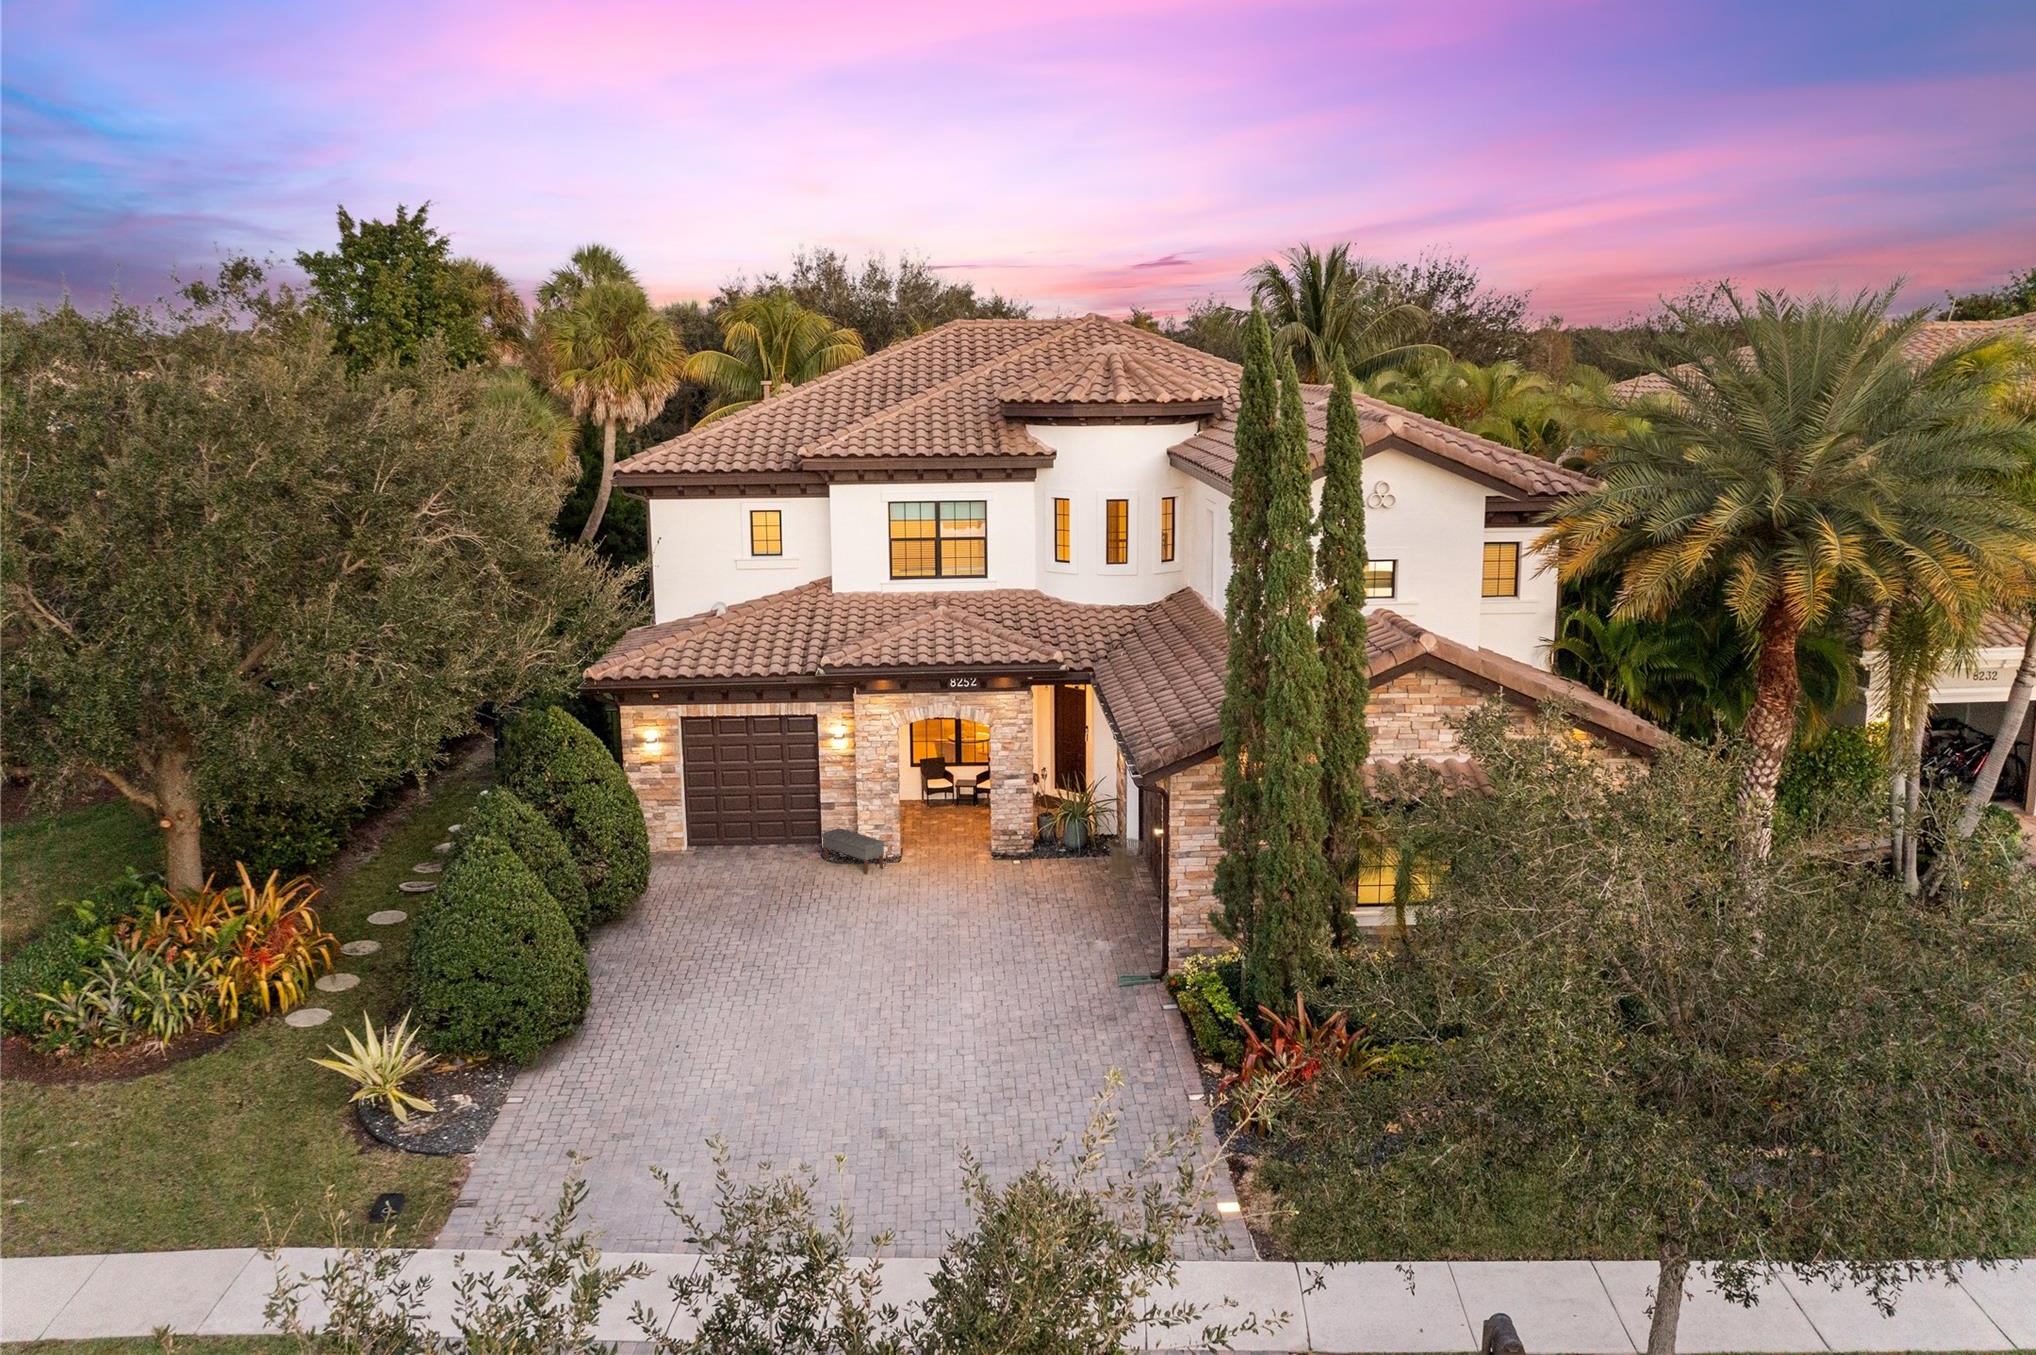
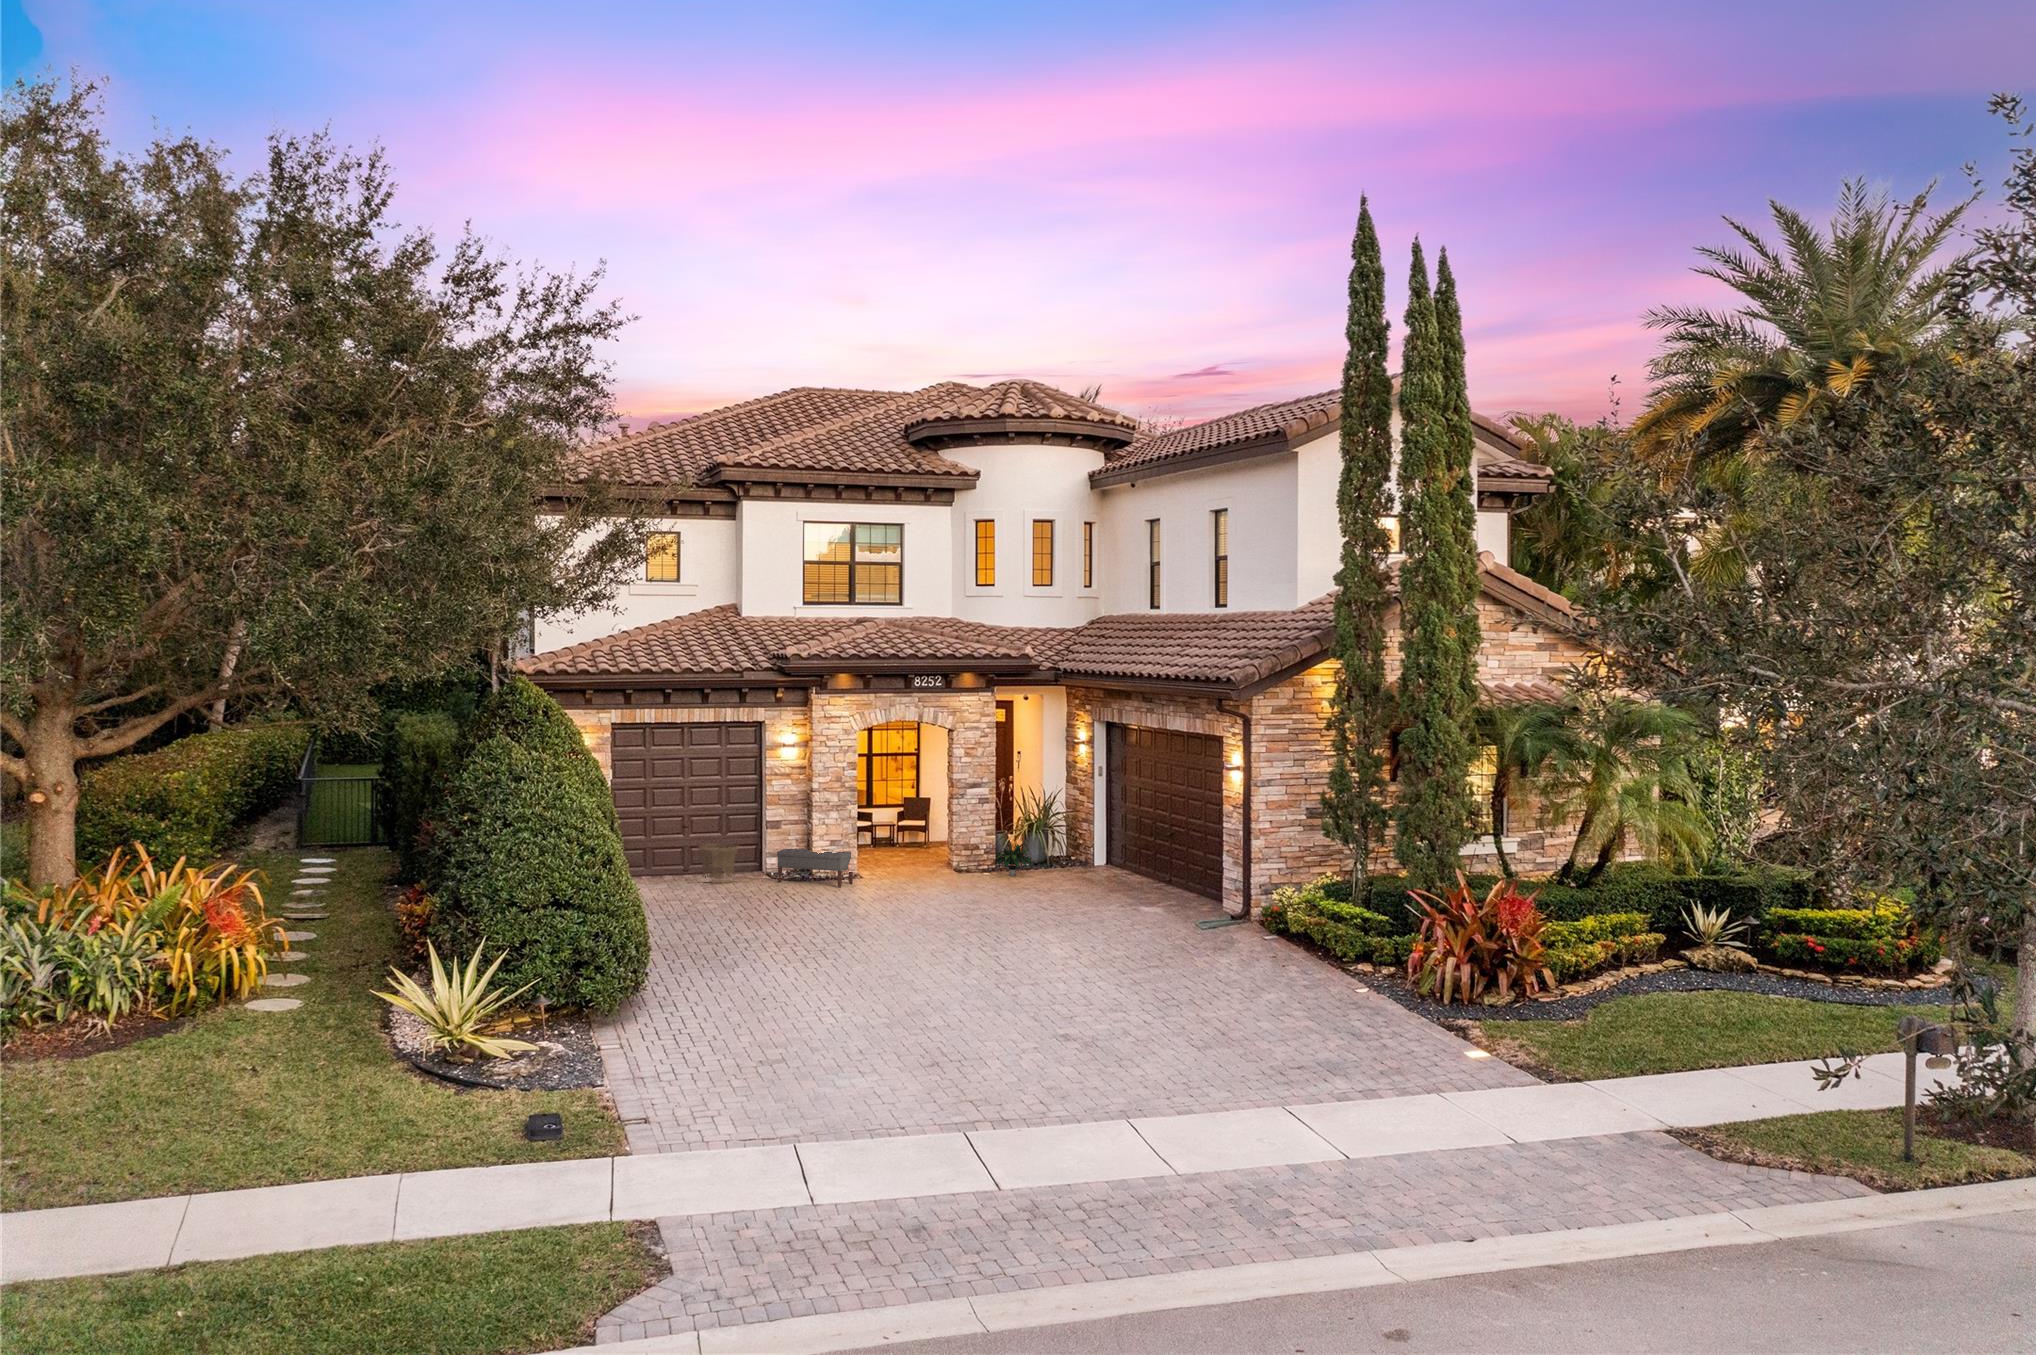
potted plant: none [1023,833,1064,865] -> present [996,843,1031,876]
basket: present [1108,838,1144,878] -> present [699,844,738,883]

